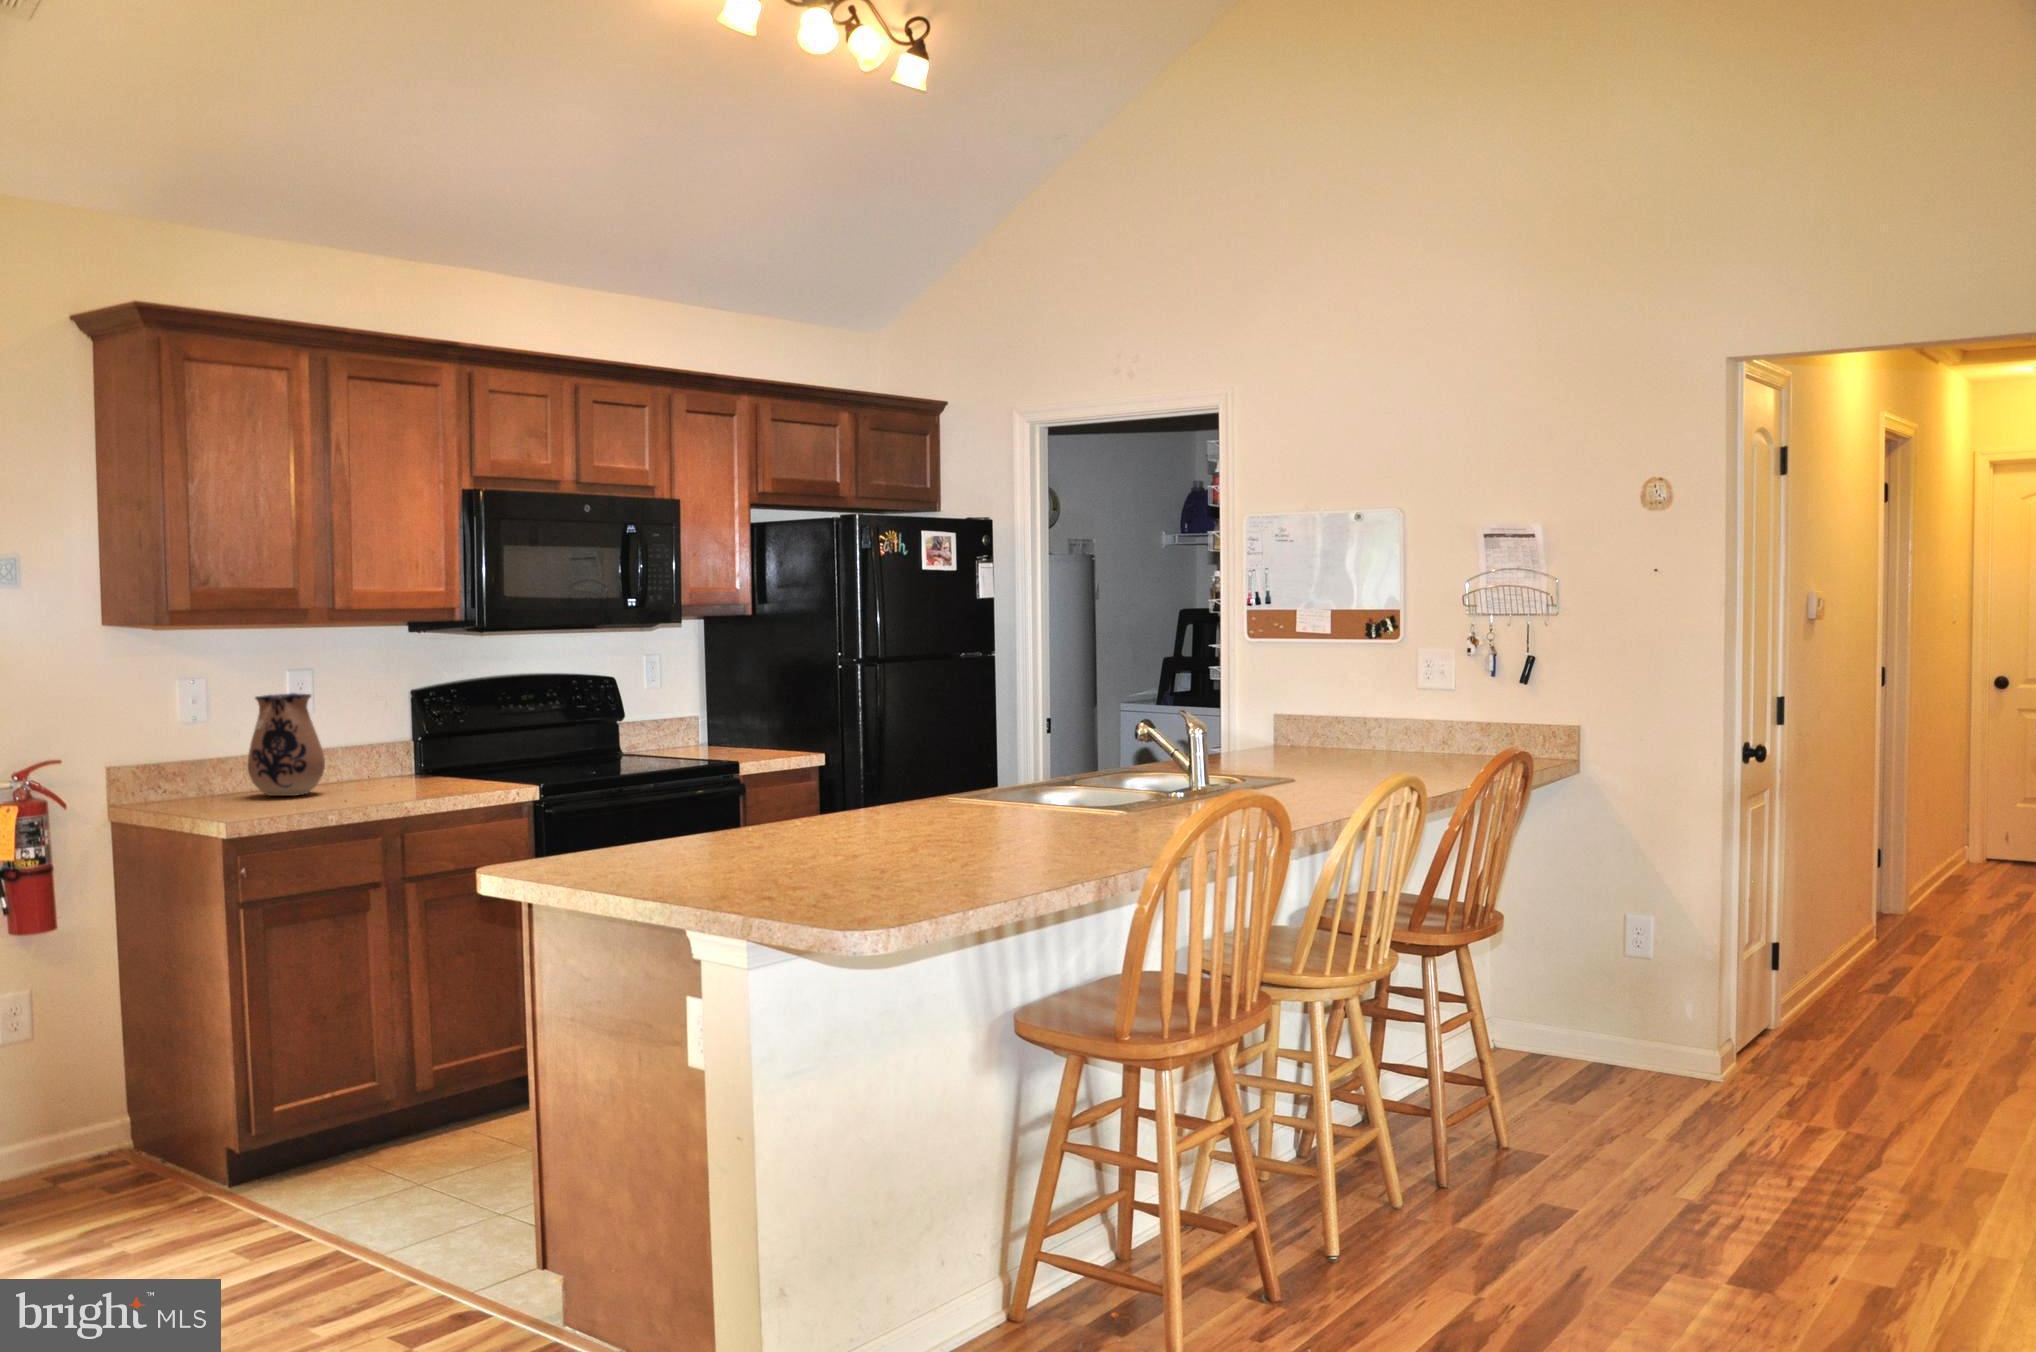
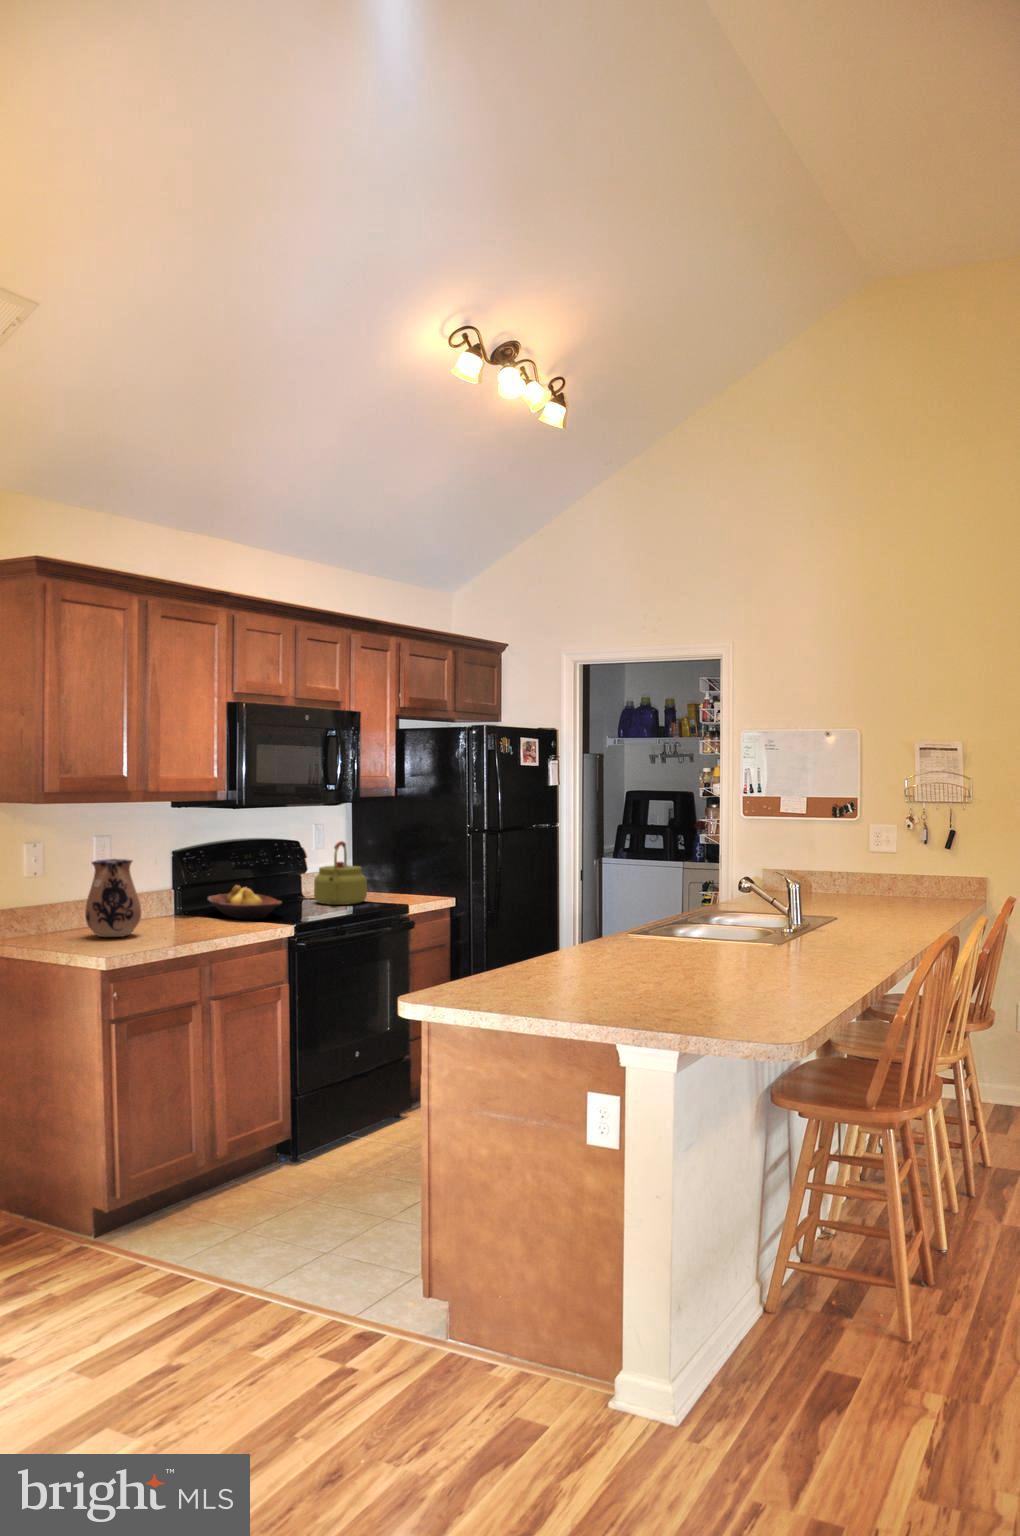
kettle: none [625,675,698,761] -> present [314,841,367,905]
fruit bowl: none [459,732,550,777] -> present [208,885,282,920]

